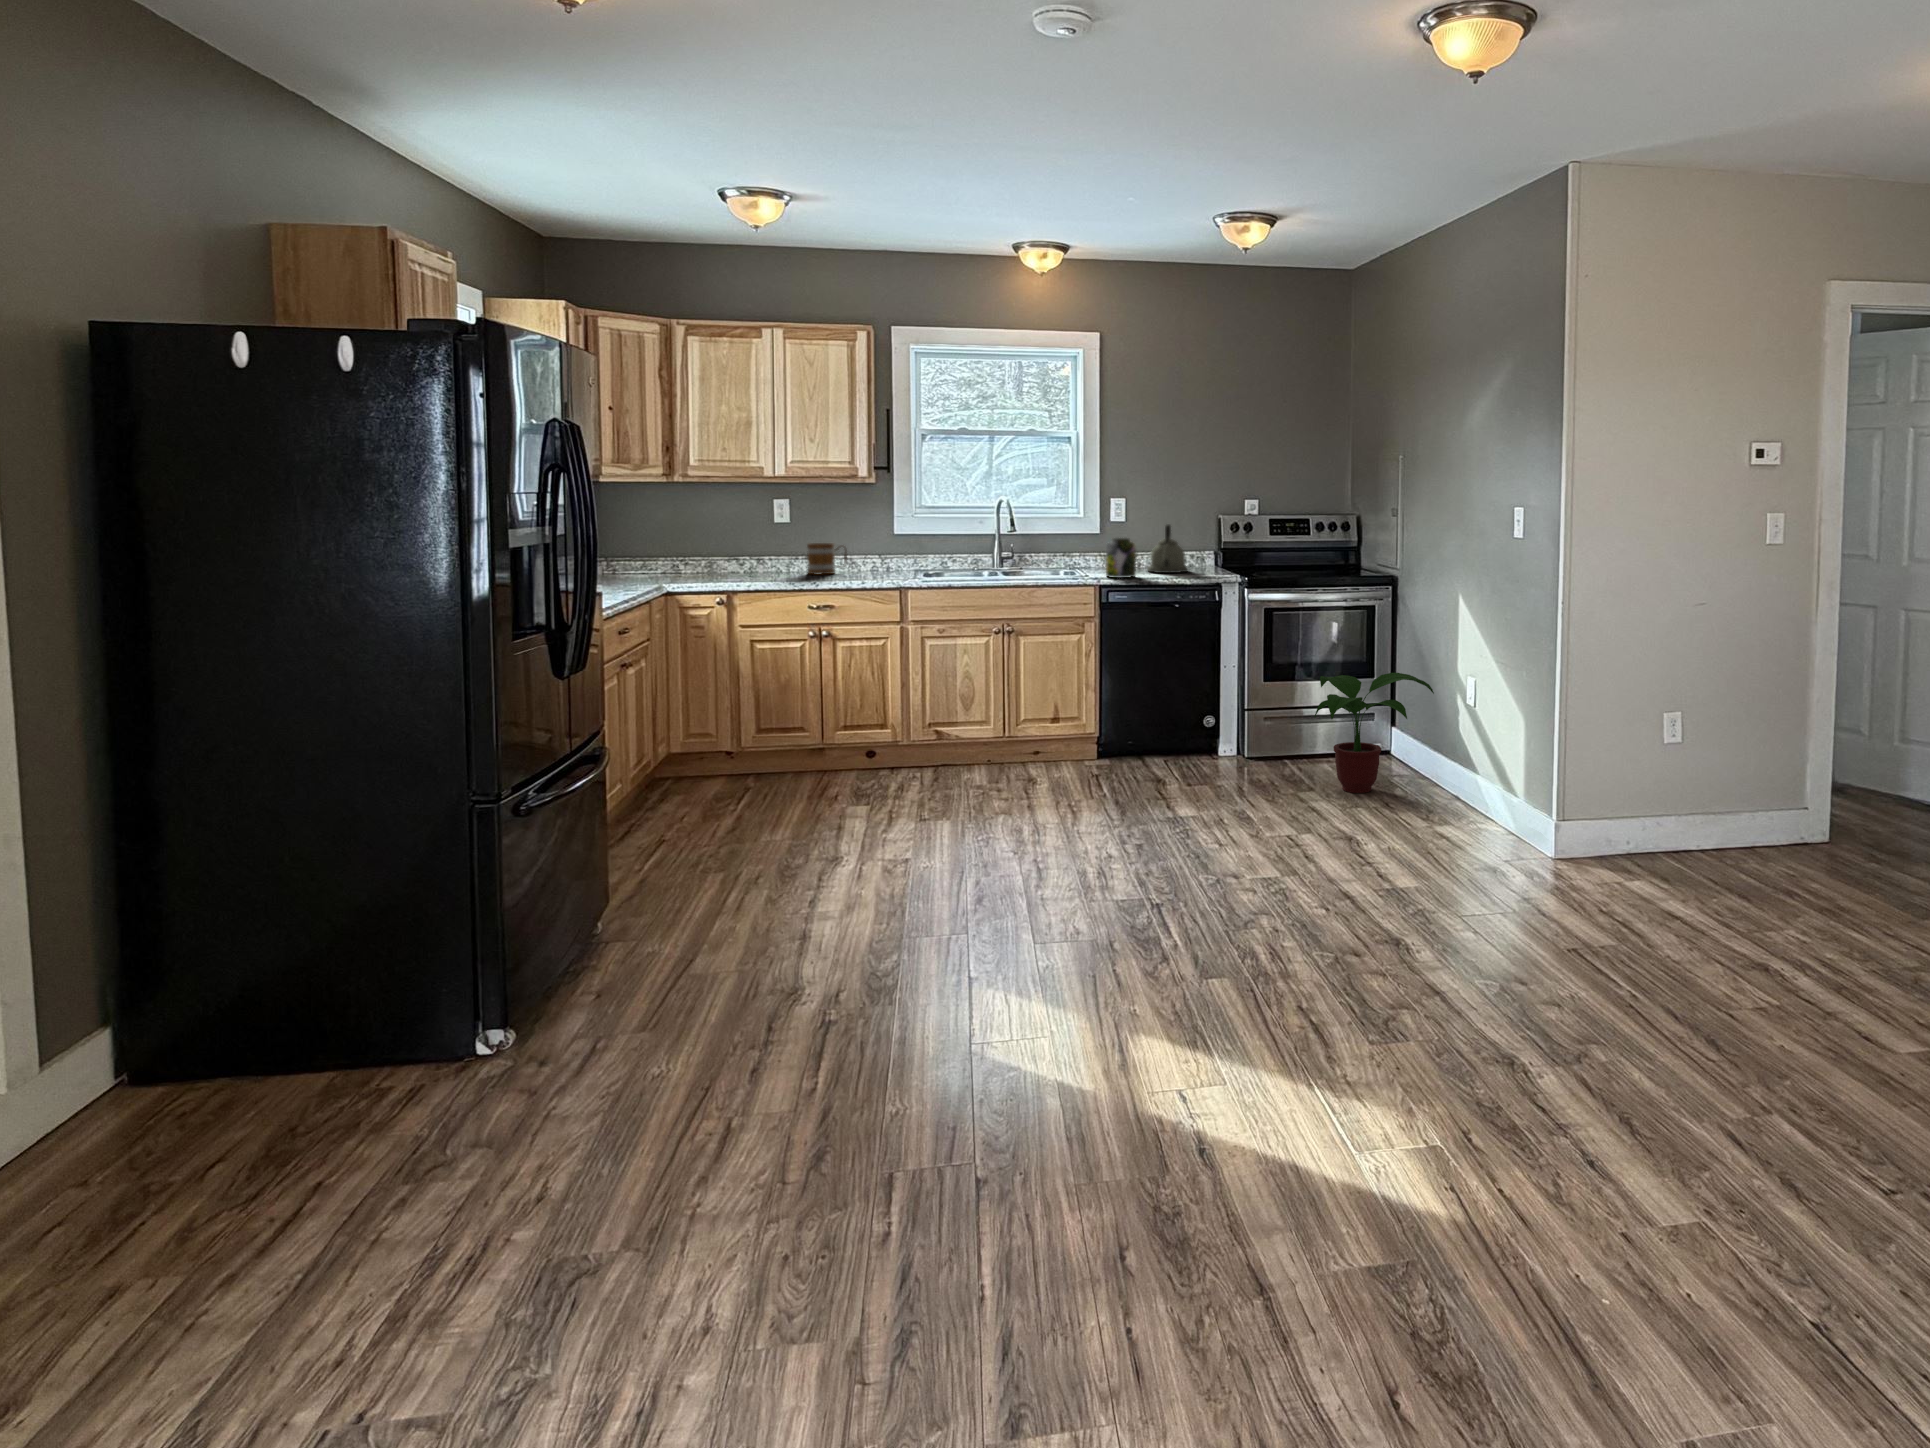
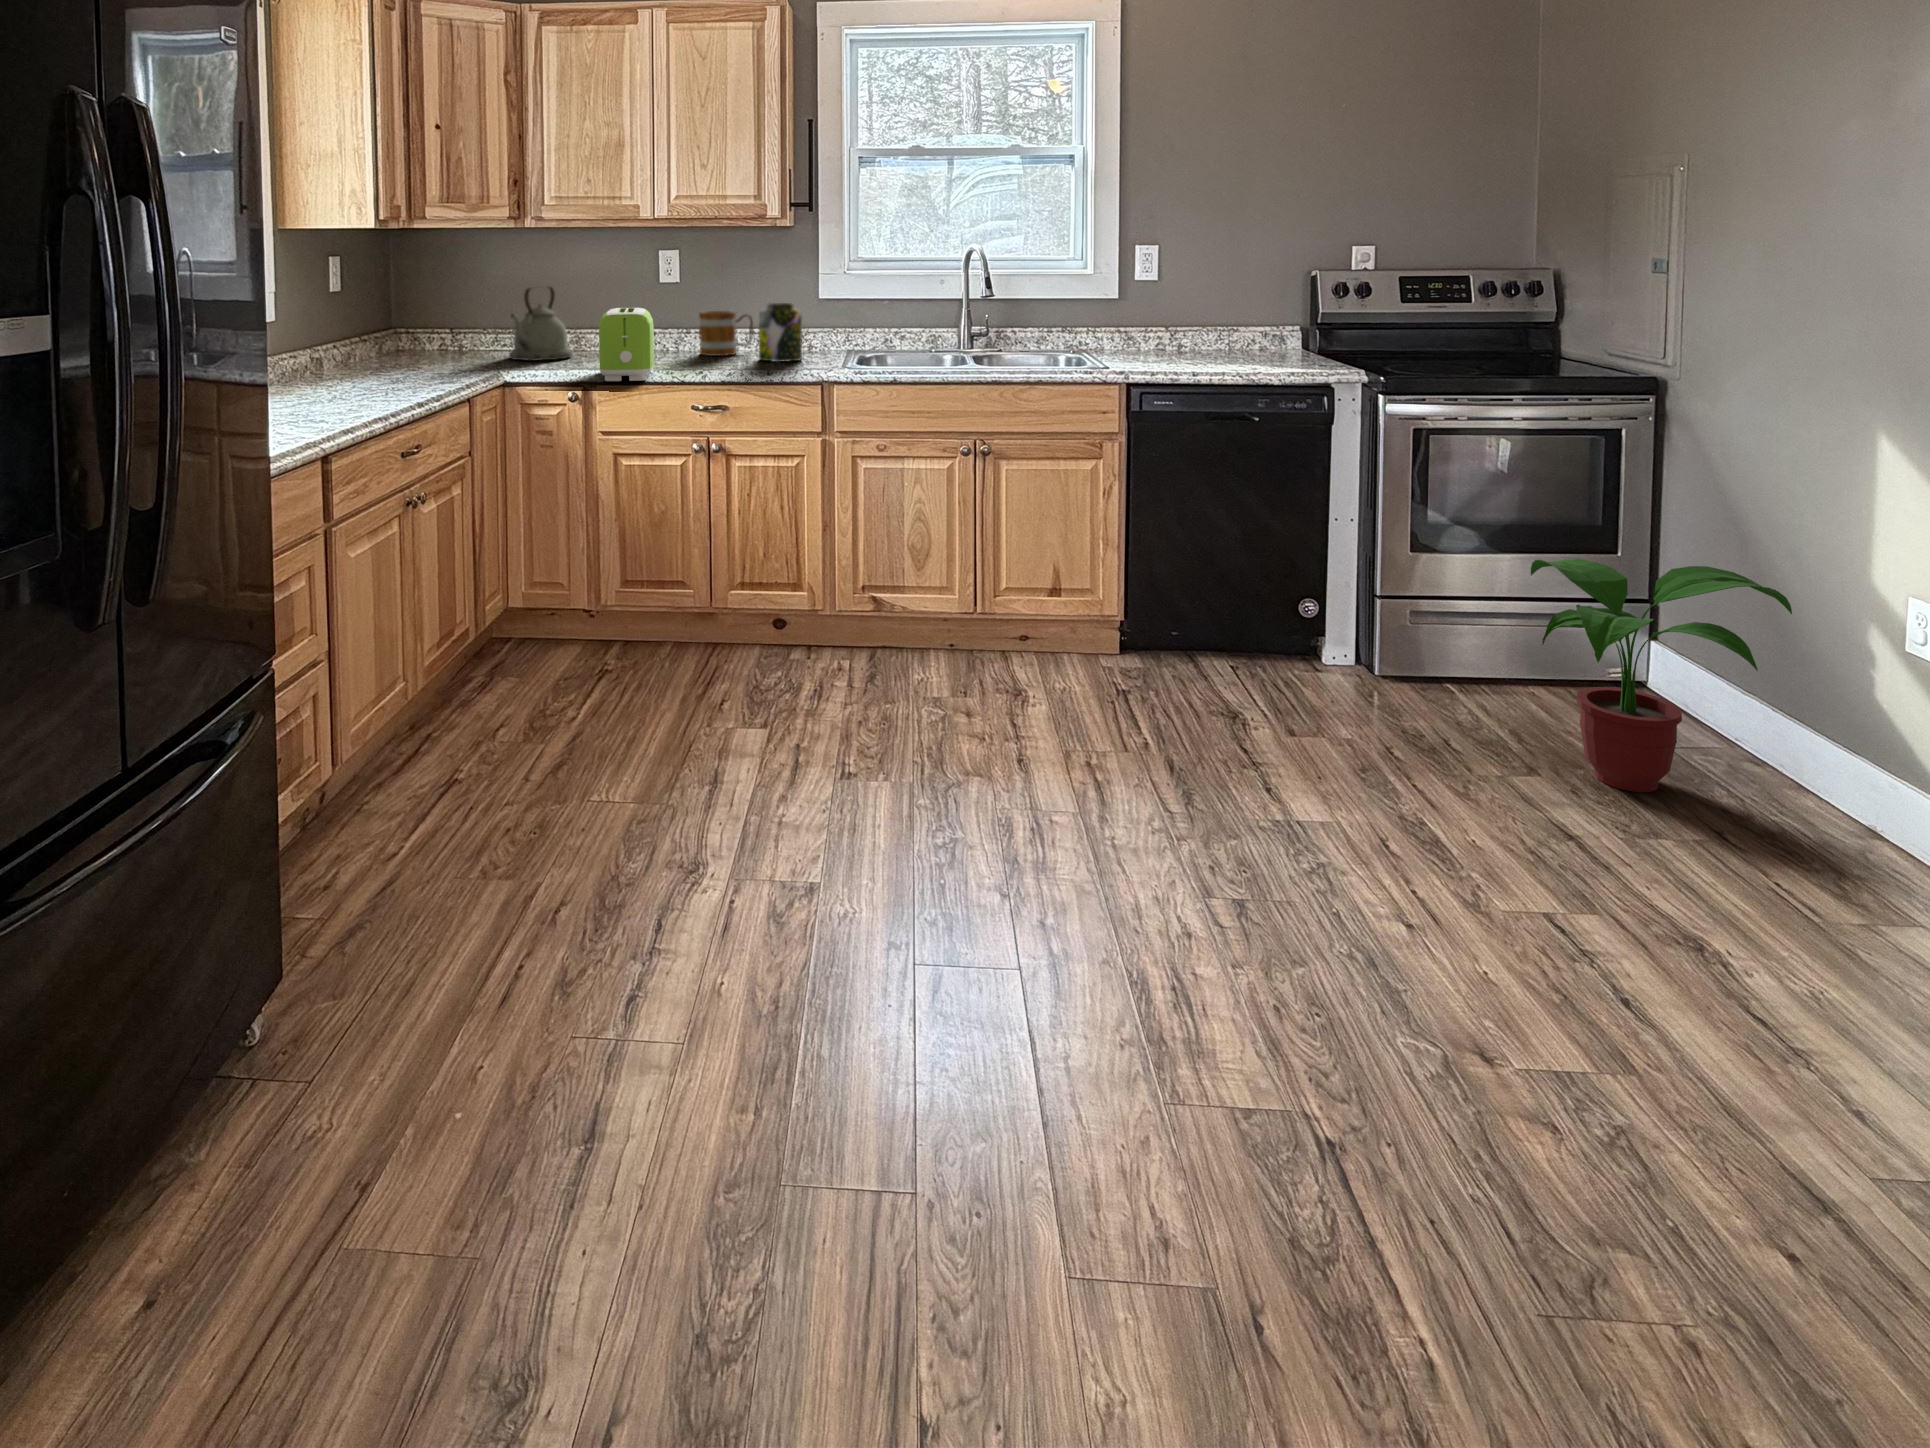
kettle: present [1147,524,1188,573] -> present [509,286,573,361]
jar: present [1106,538,1136,578] -> present [759,303,802,362]
toaster: none [740,539,780,589] -> present [599,308,654,381]

